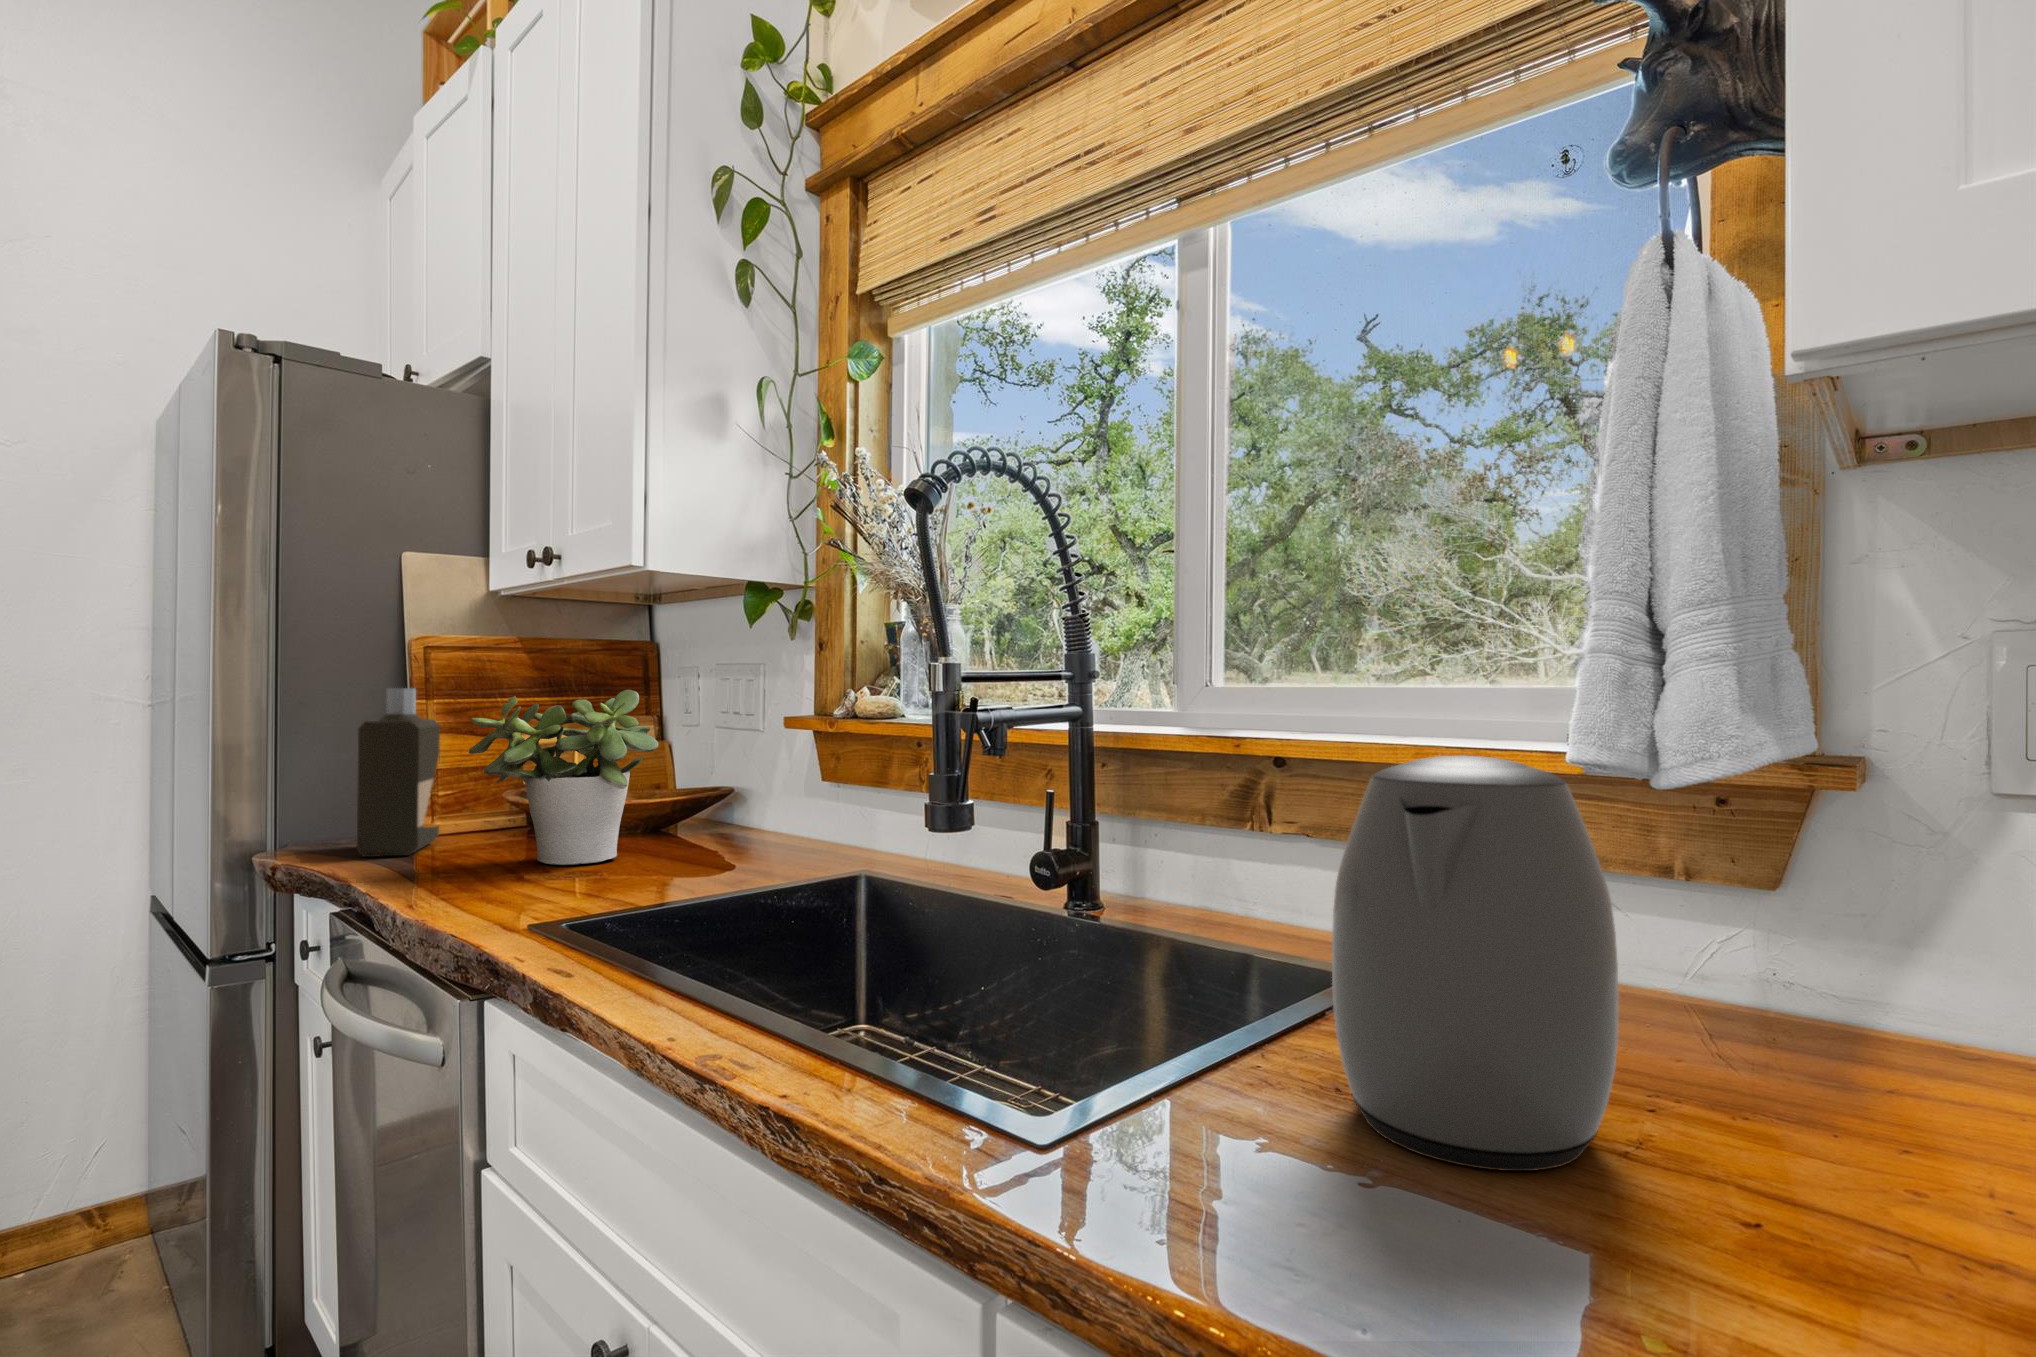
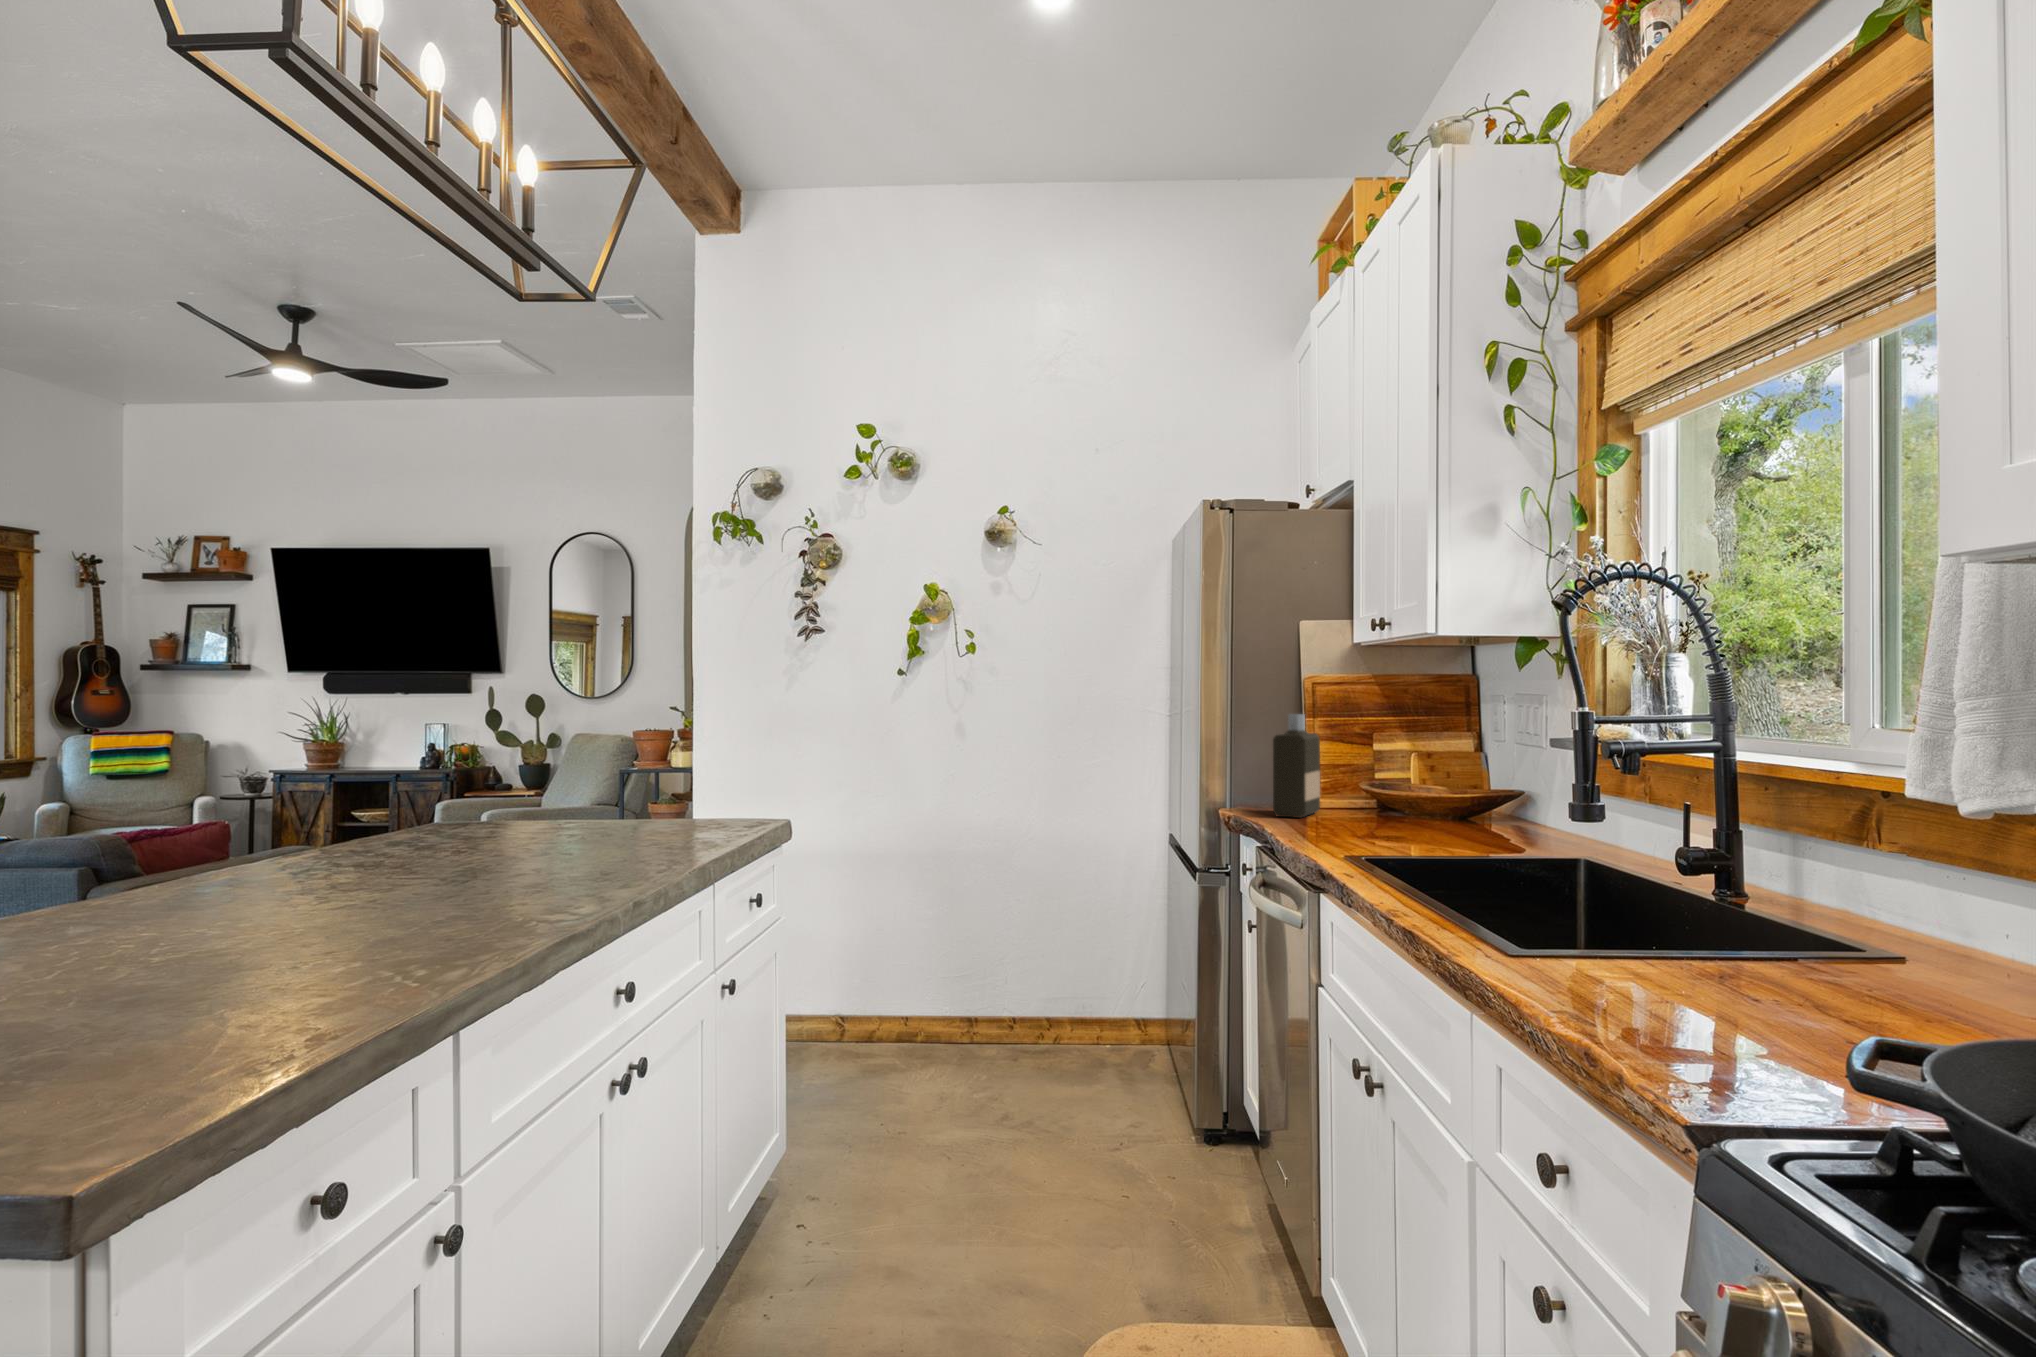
potted plant: present [469,690,659,865] -> none [1329,719,1448,833]
kettle: present [1332,755,1619,1171] -> none [1660,790,1873,1005]

